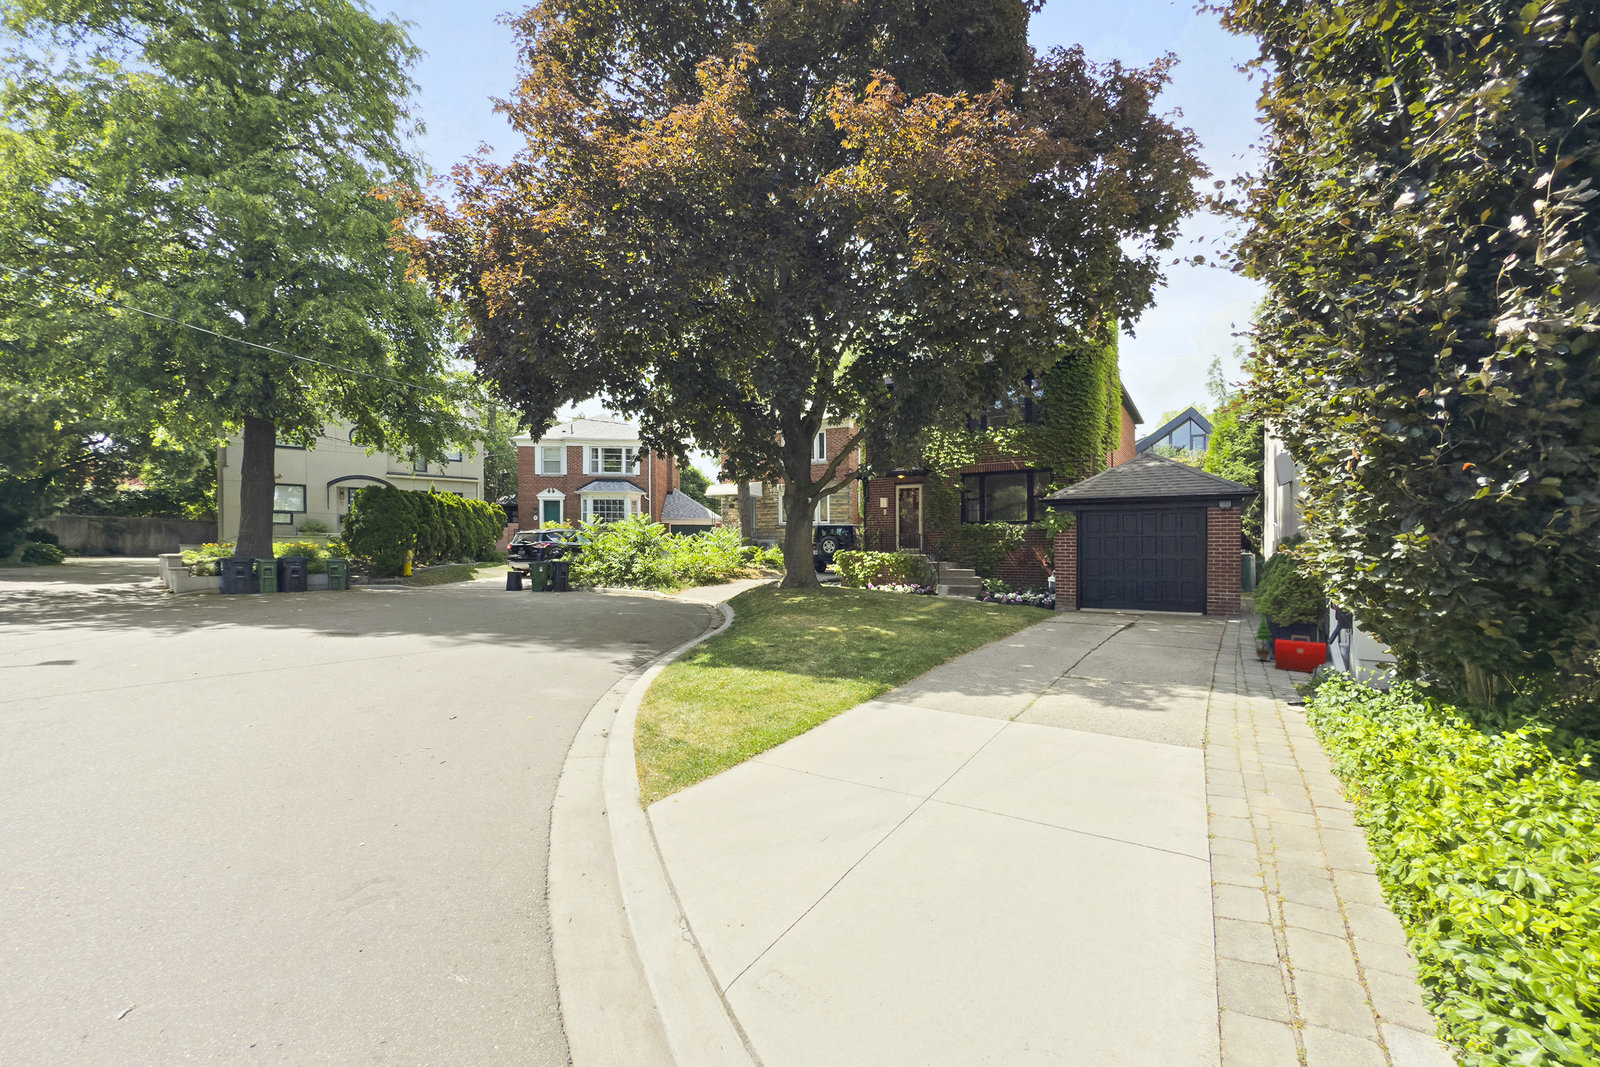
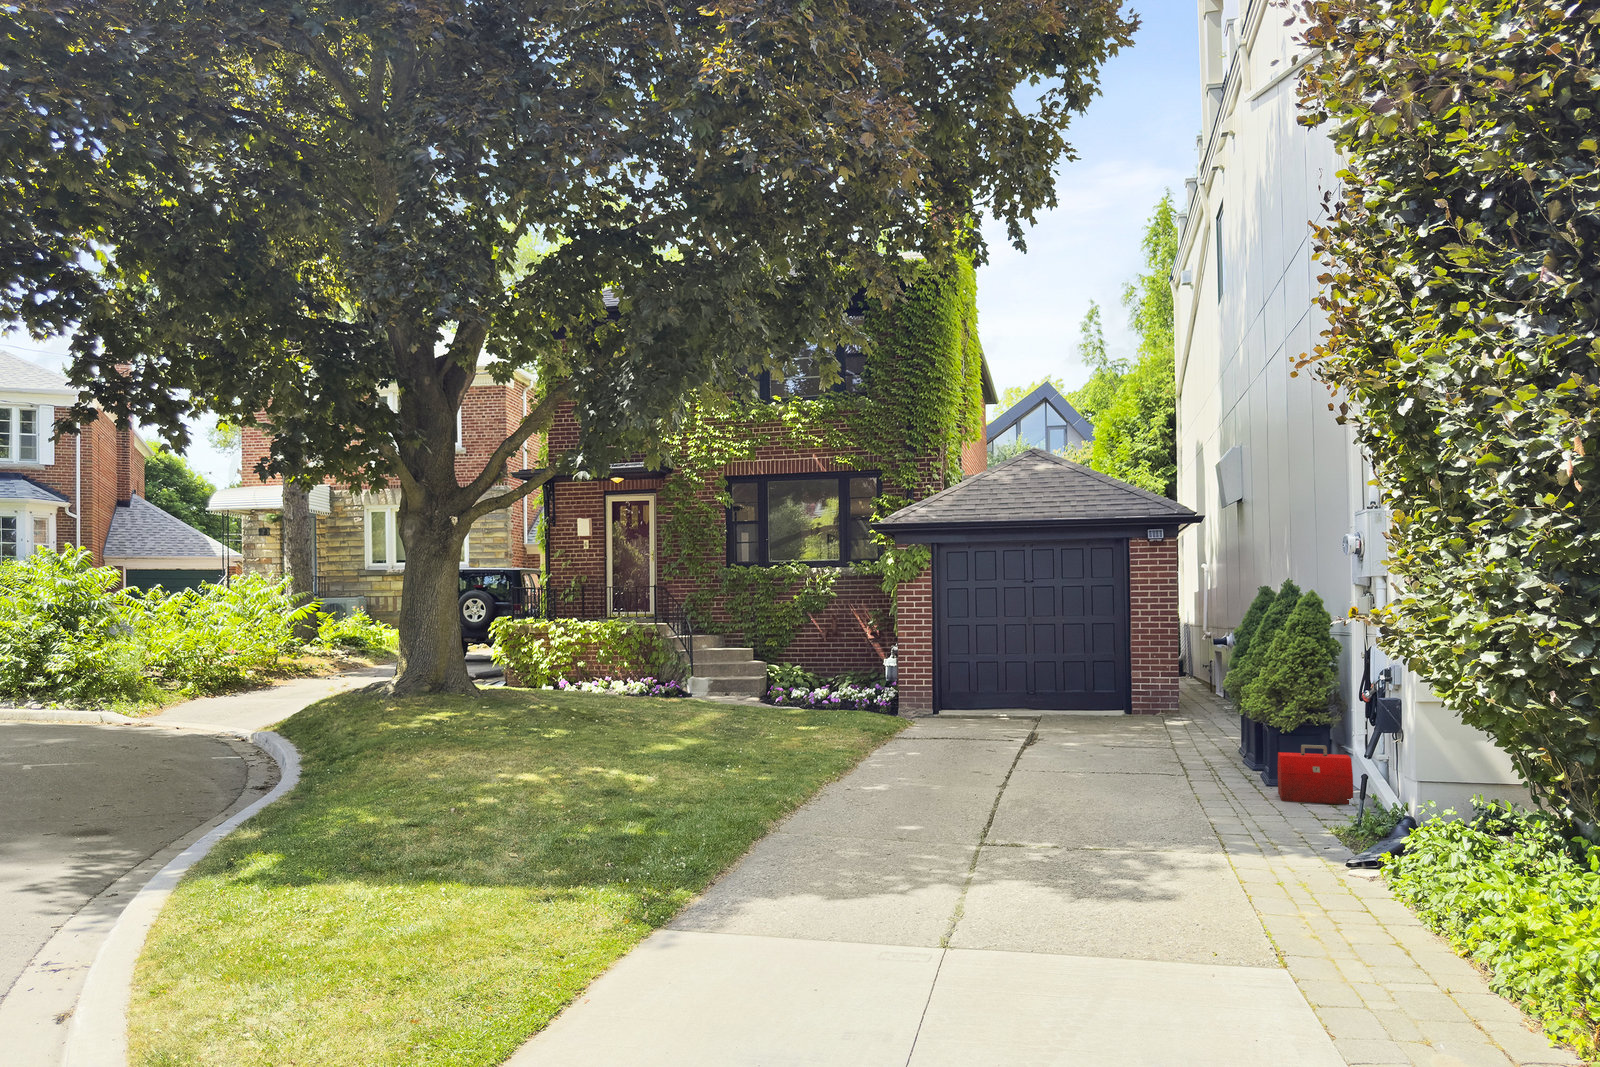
potted tree: present [1255,617,1272,660] -> none [1242,713,1270,788]

